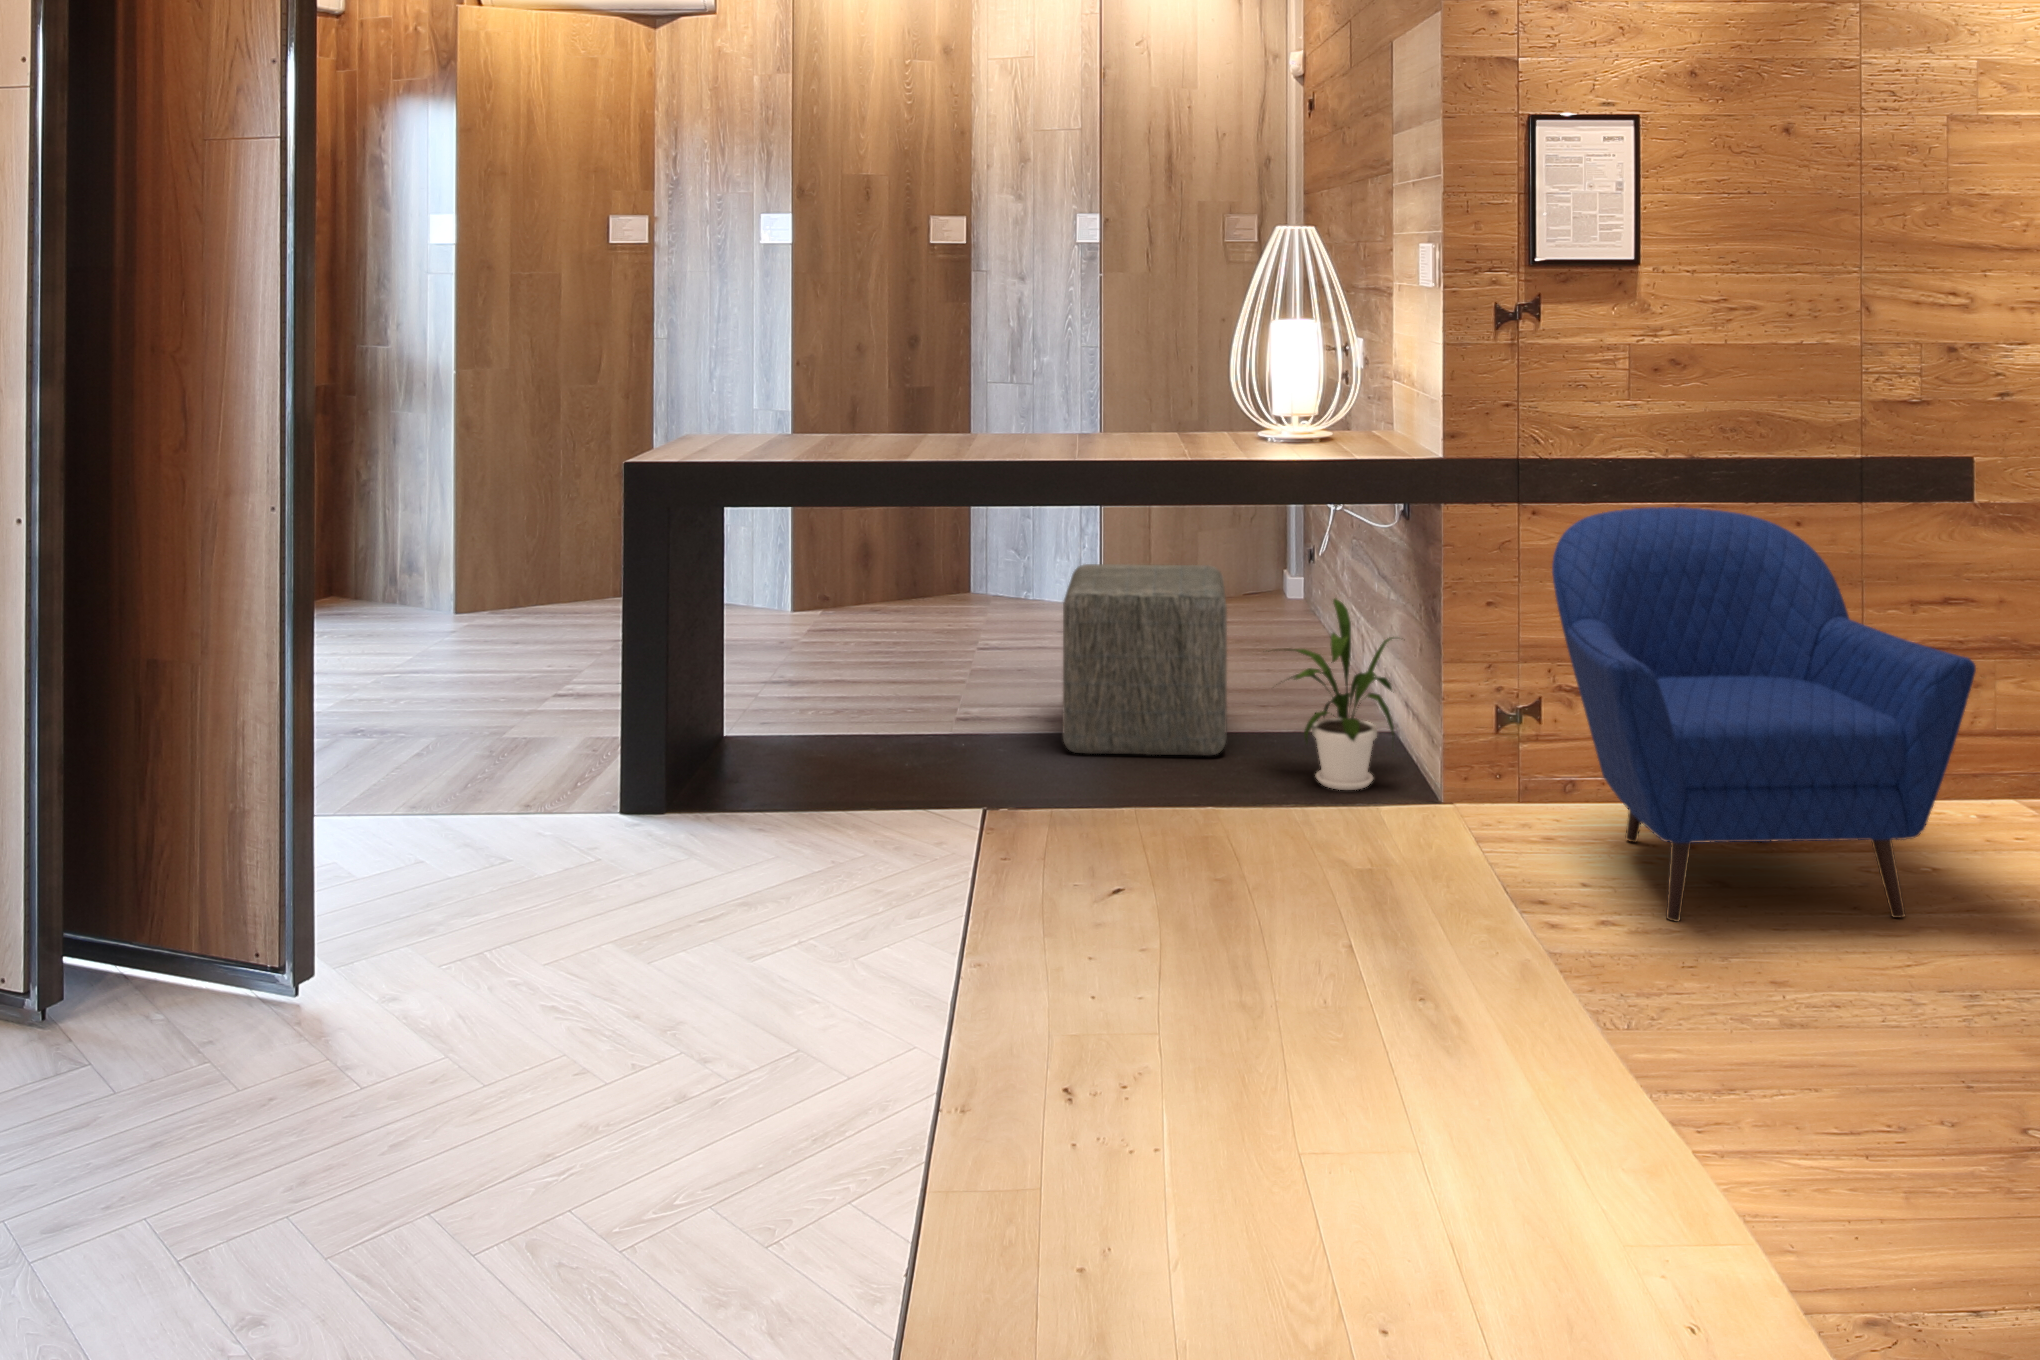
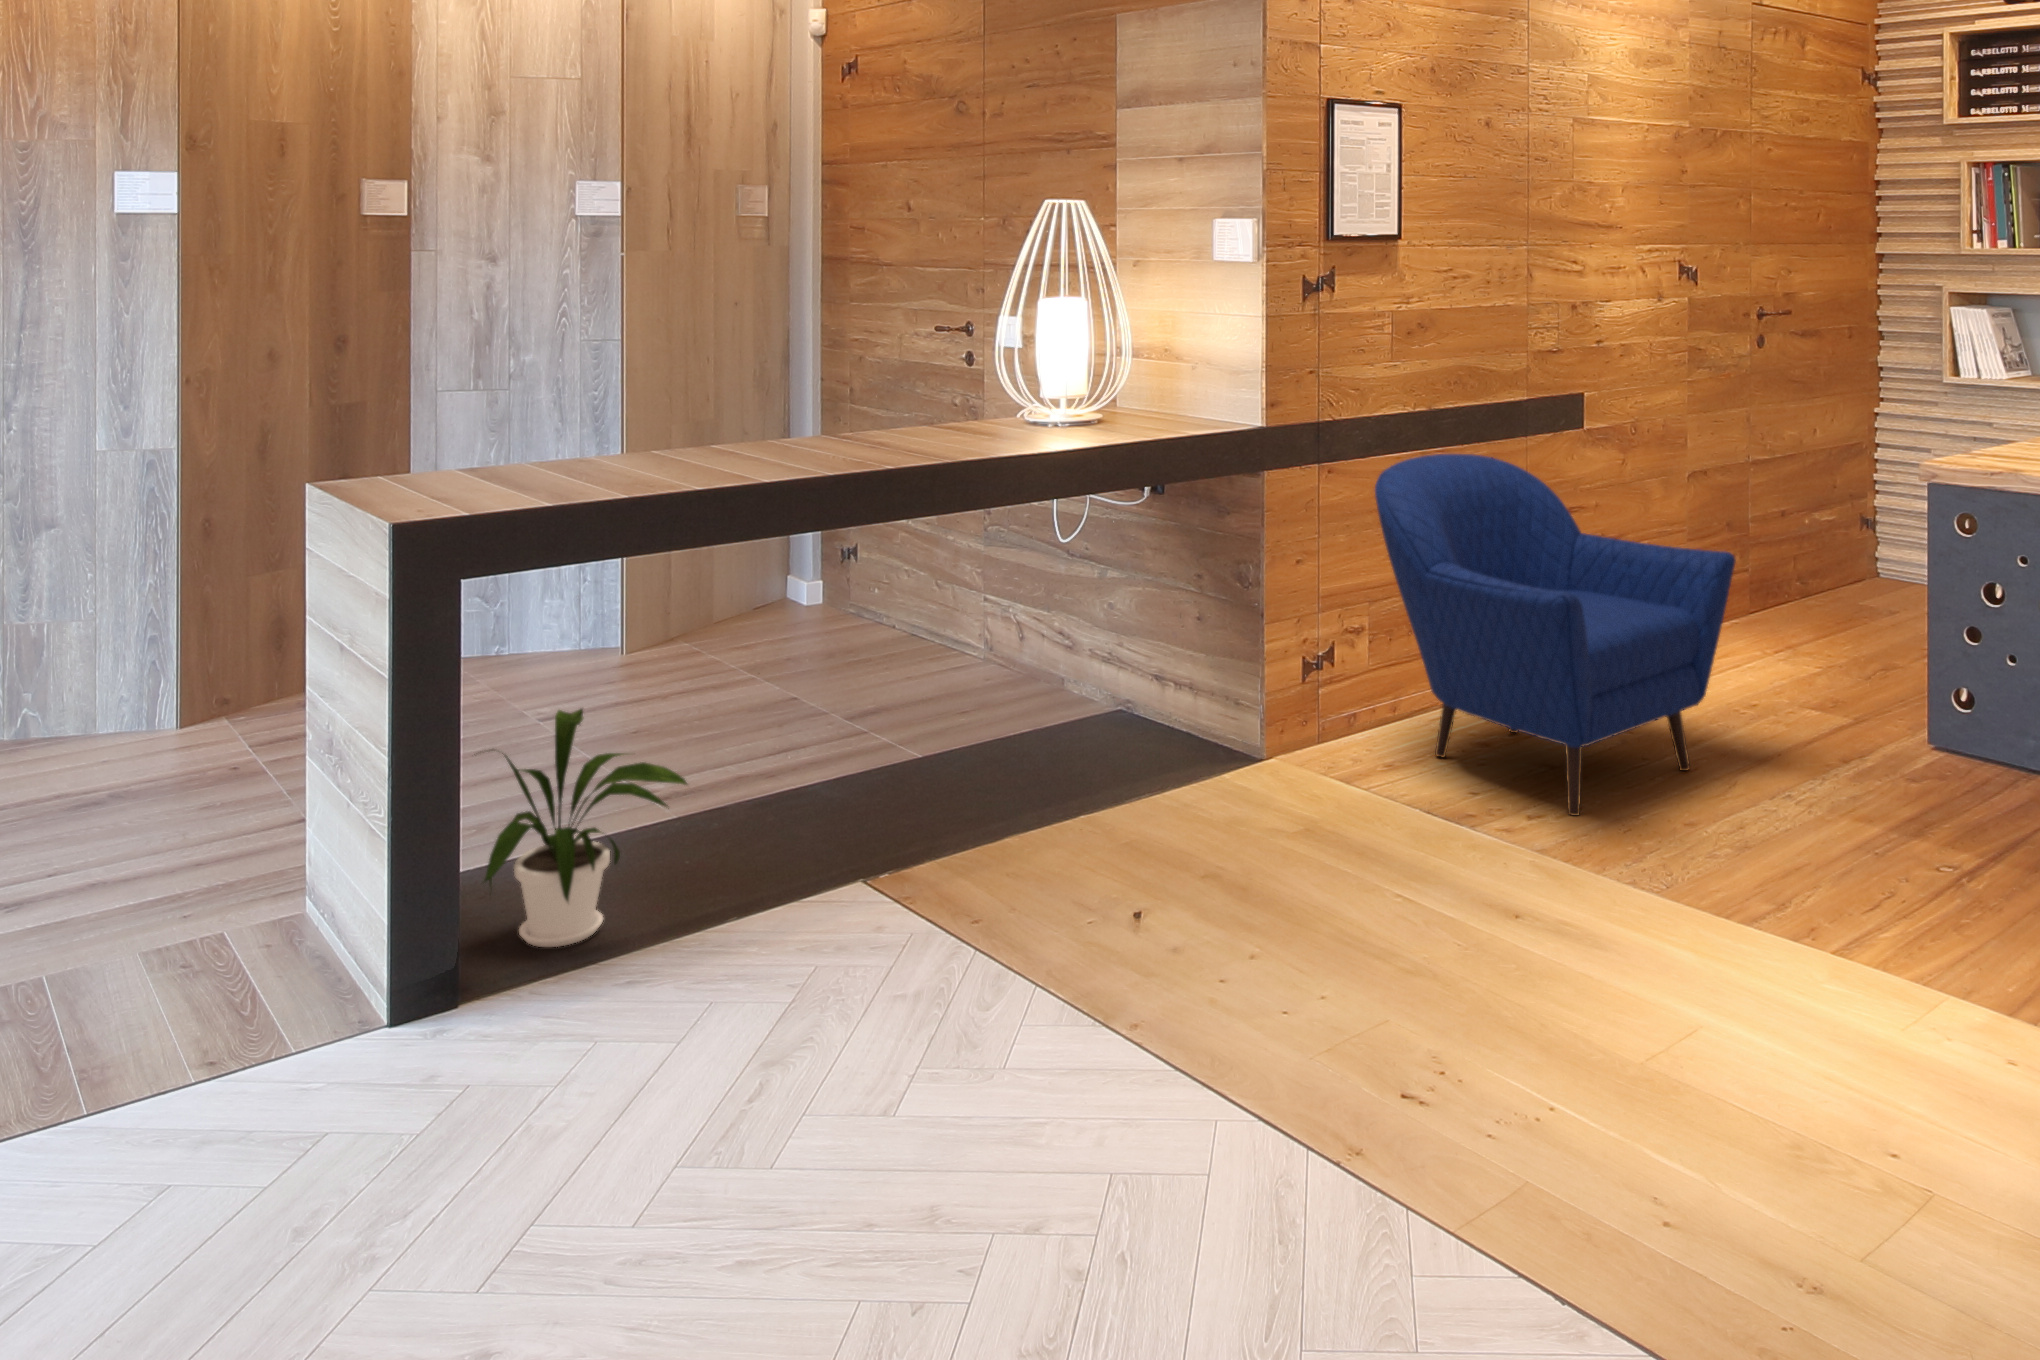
ottoman: present [1063,564,1227,756] -> none [781,564,1007,795]
house plant: present [1286,598,1394,790] -> present [484,708,687,947]

